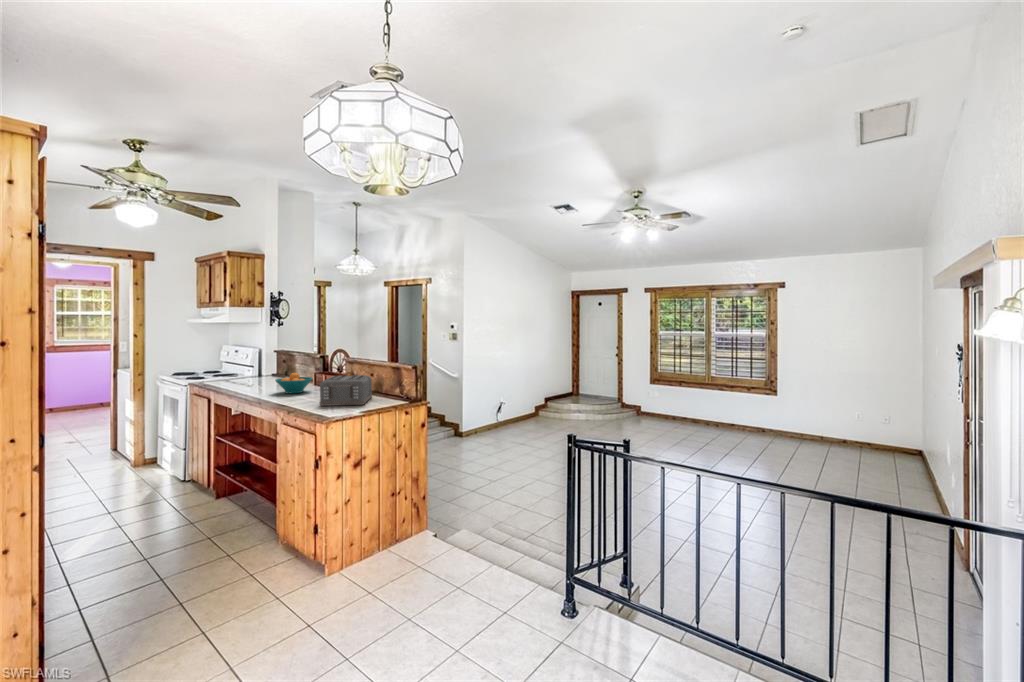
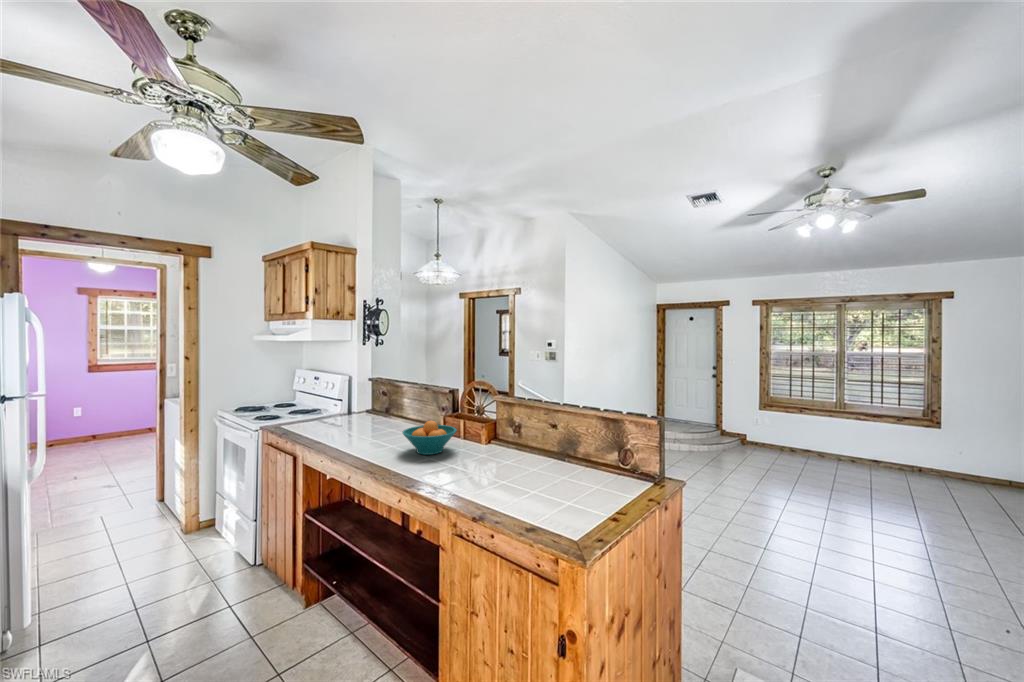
toaster: present [319,375,372,406] -> none [506,432,590,496]

